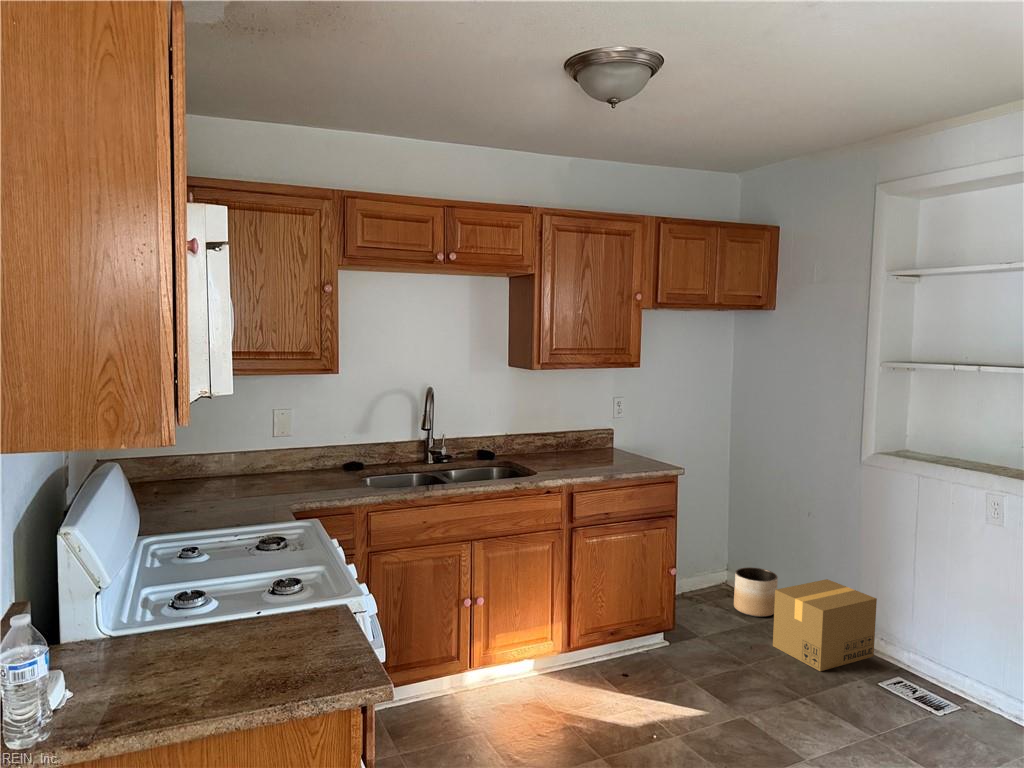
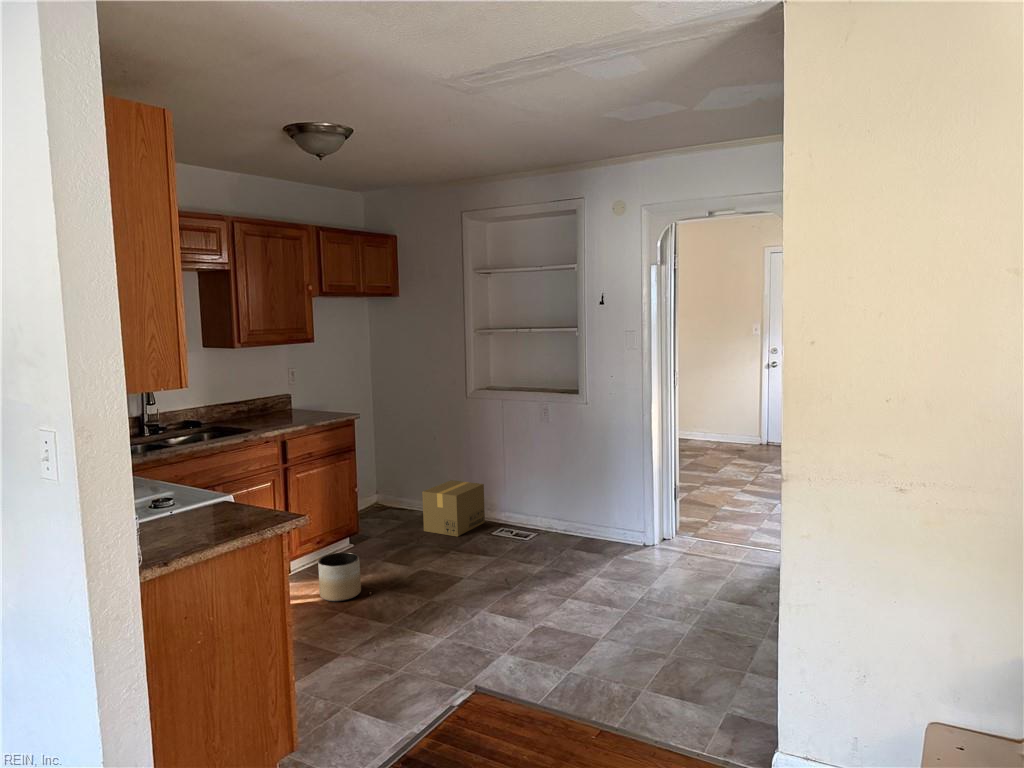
planter: present [734,567,778,617] -> present [318,552,361,601]

